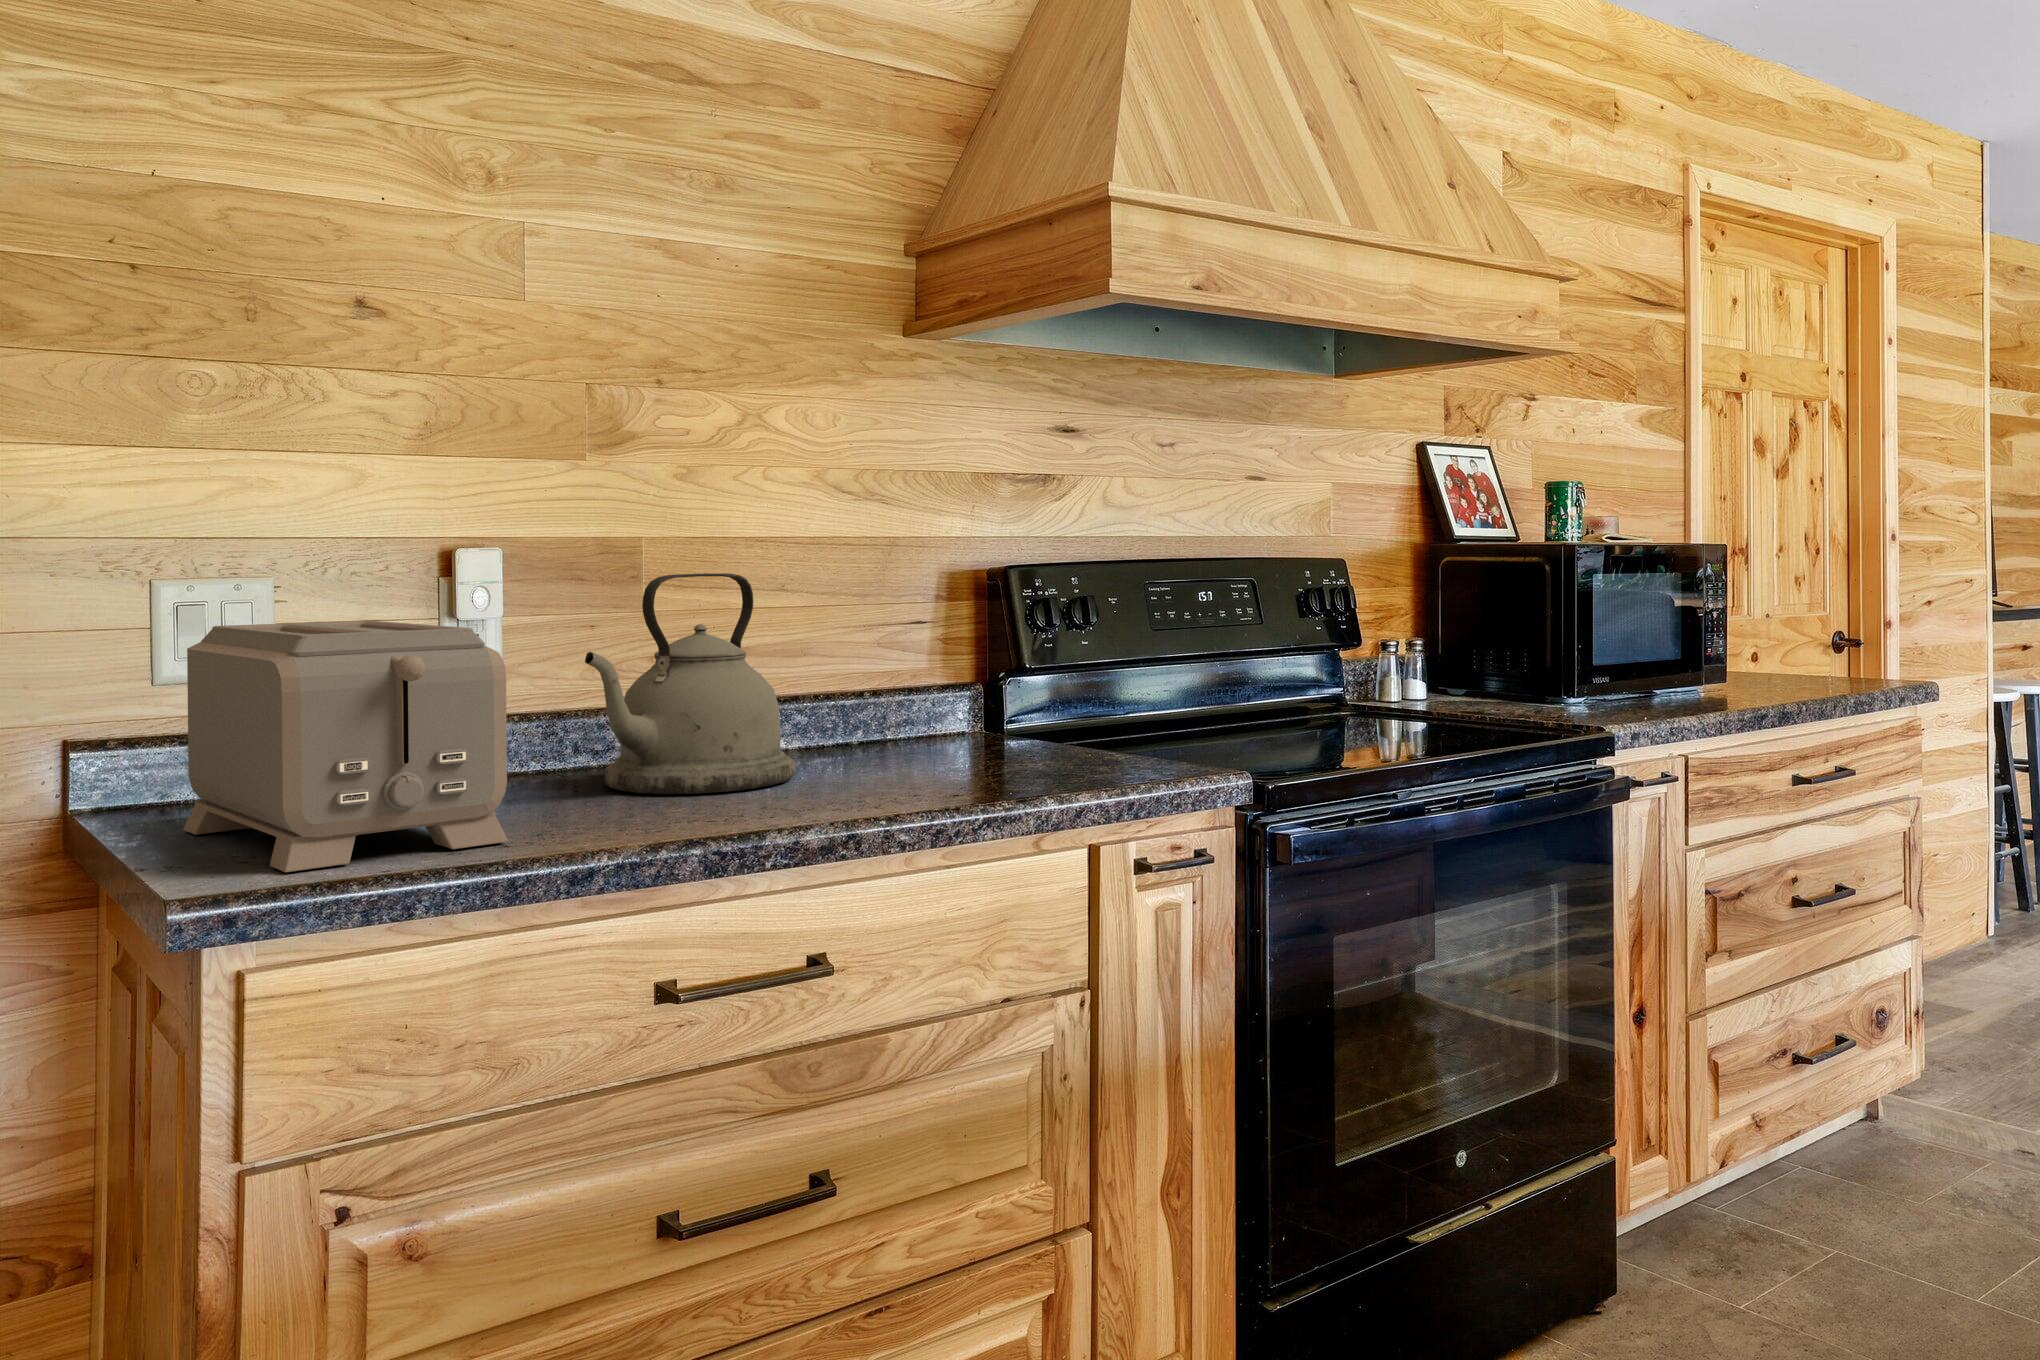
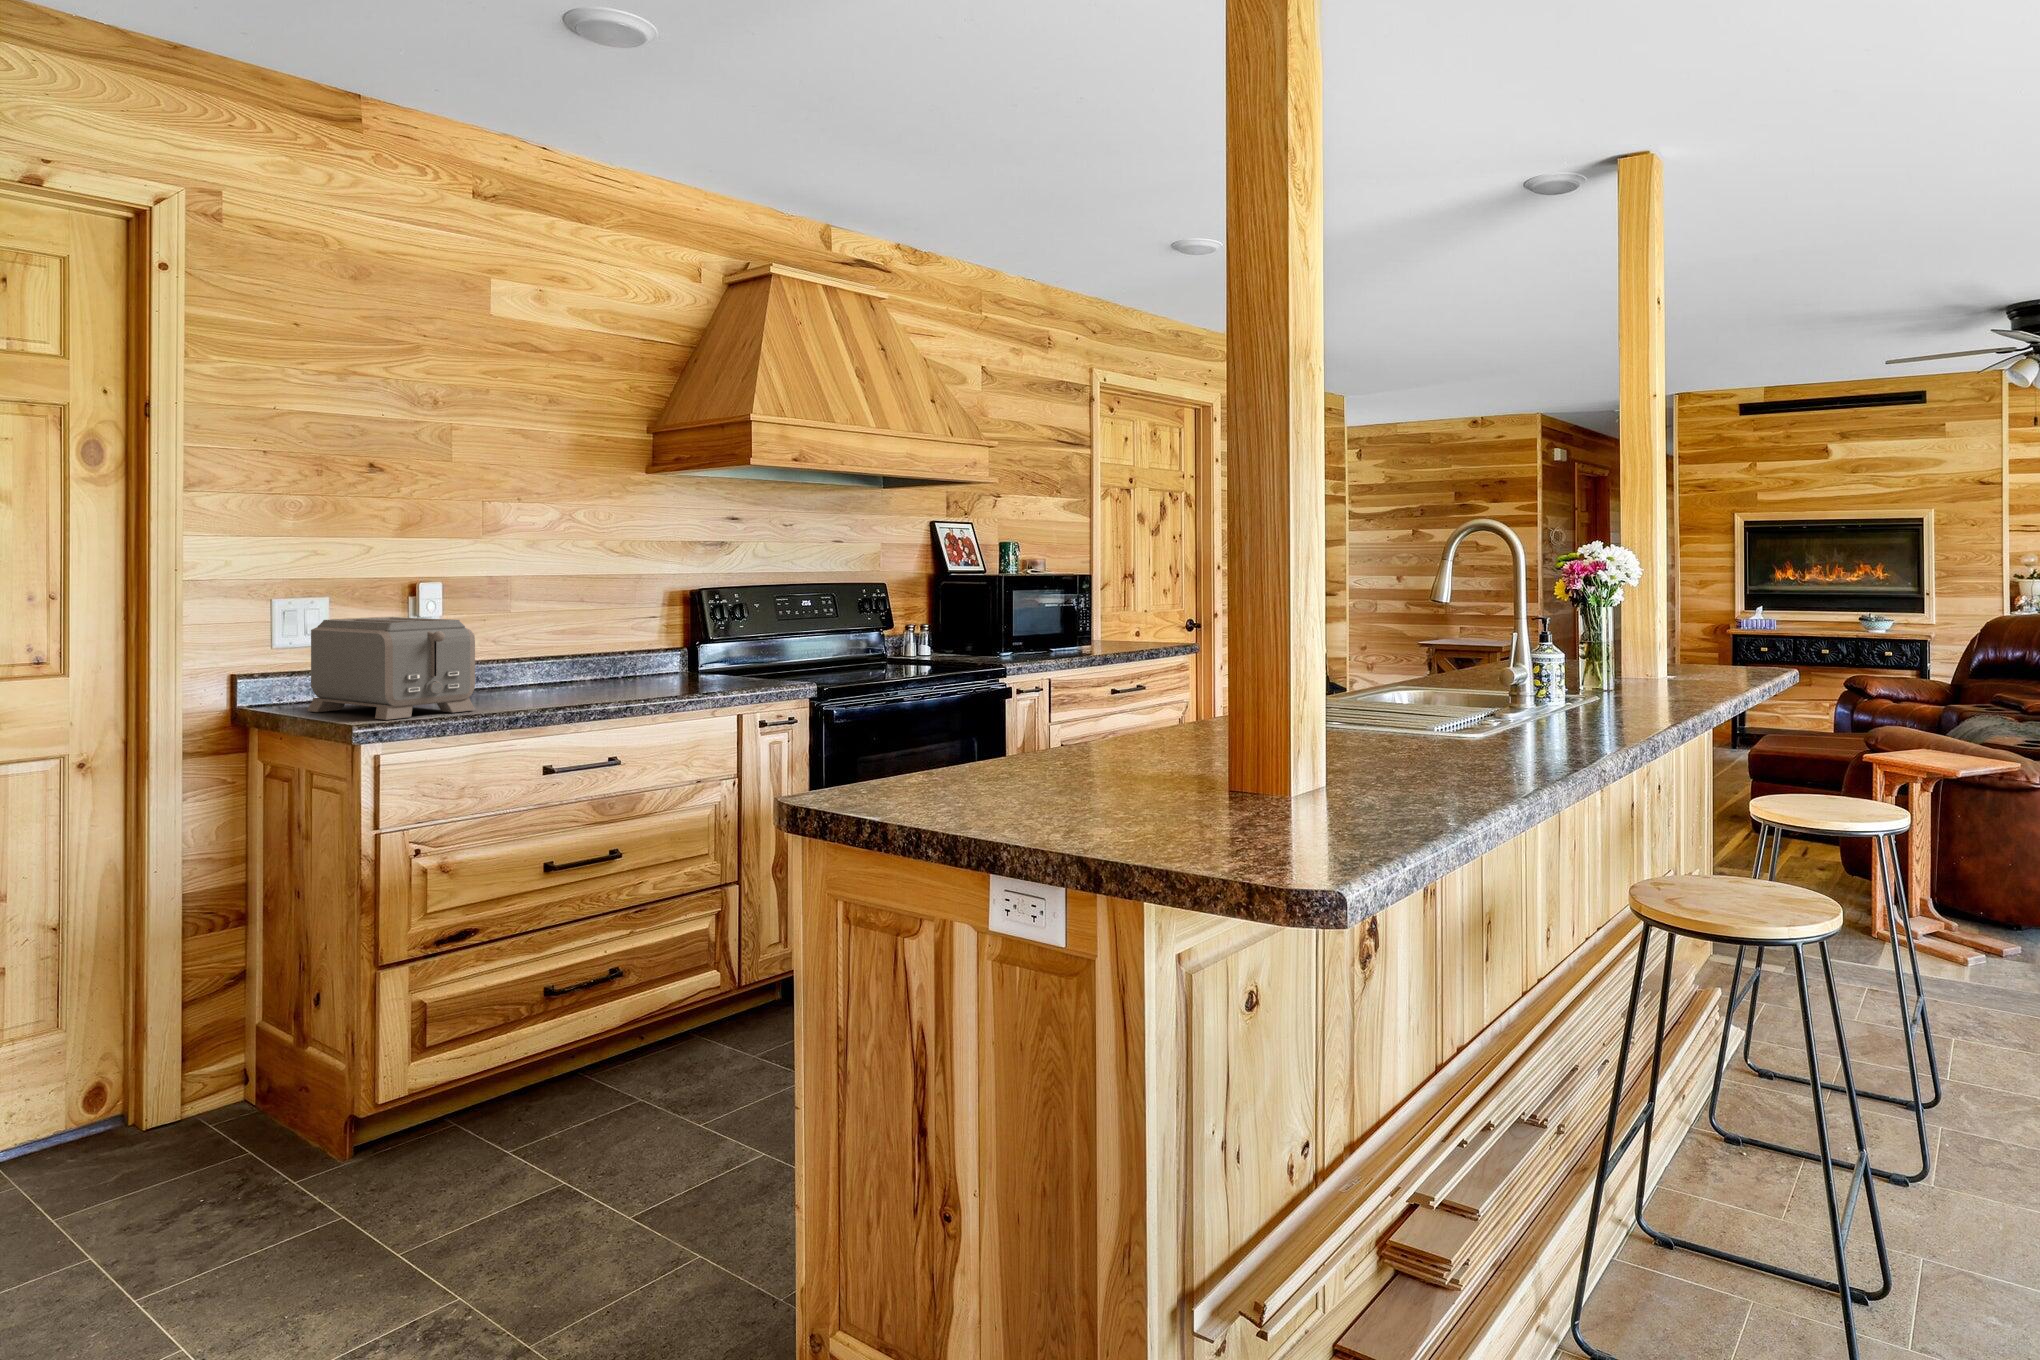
kettle: present [585,573,796,794] -> none [497,594,595,696]

